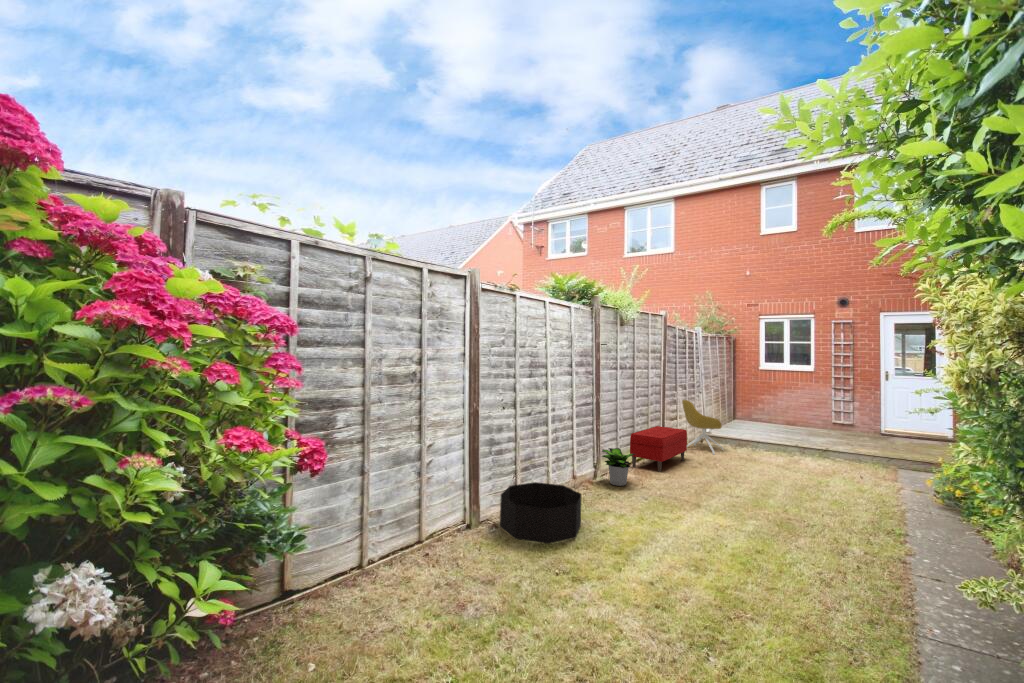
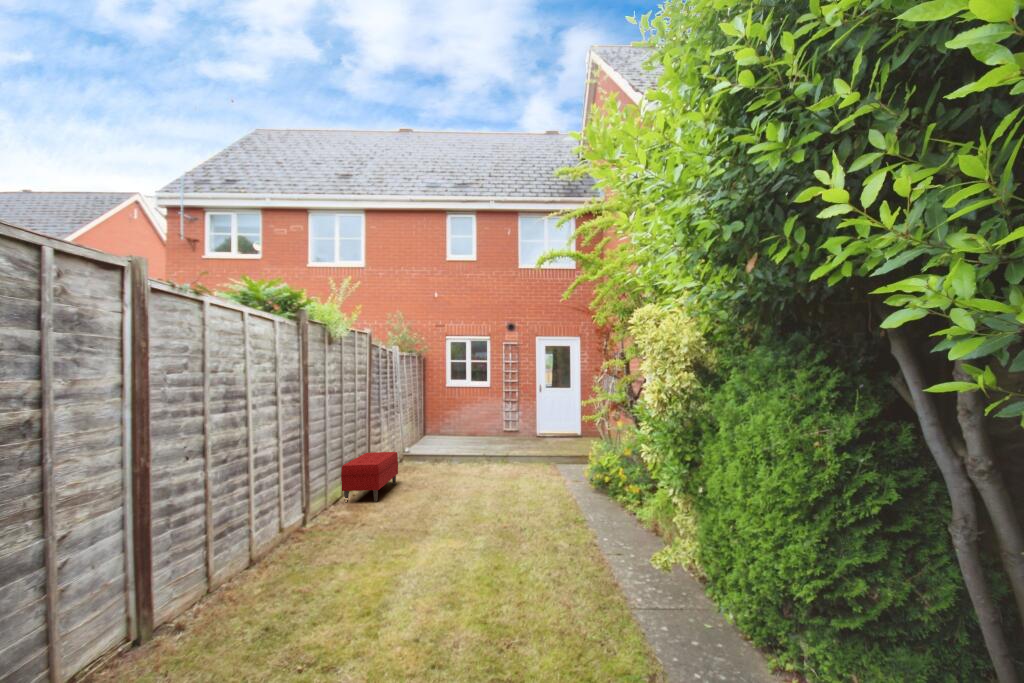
chair: present [682,400,723,454] -> none [388,421,428,473]
potted plant: present [602,448,635,486] -> none [307,484,357,528]
basket: present [500,482,581,544] -> none [188,544,308,638]

